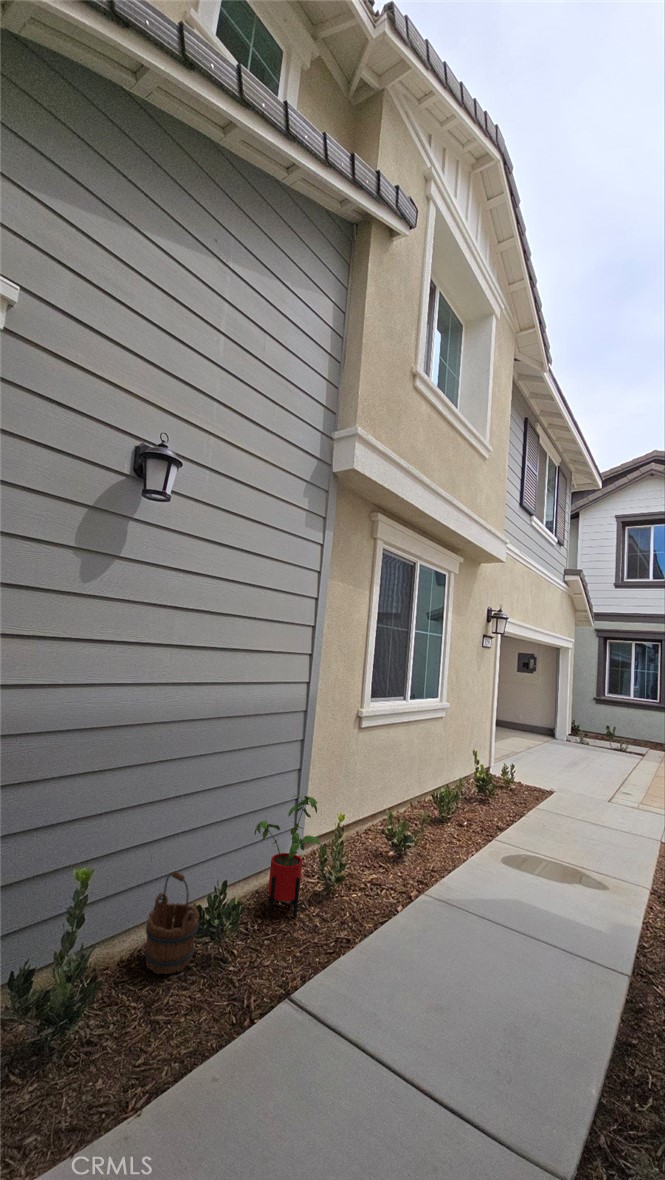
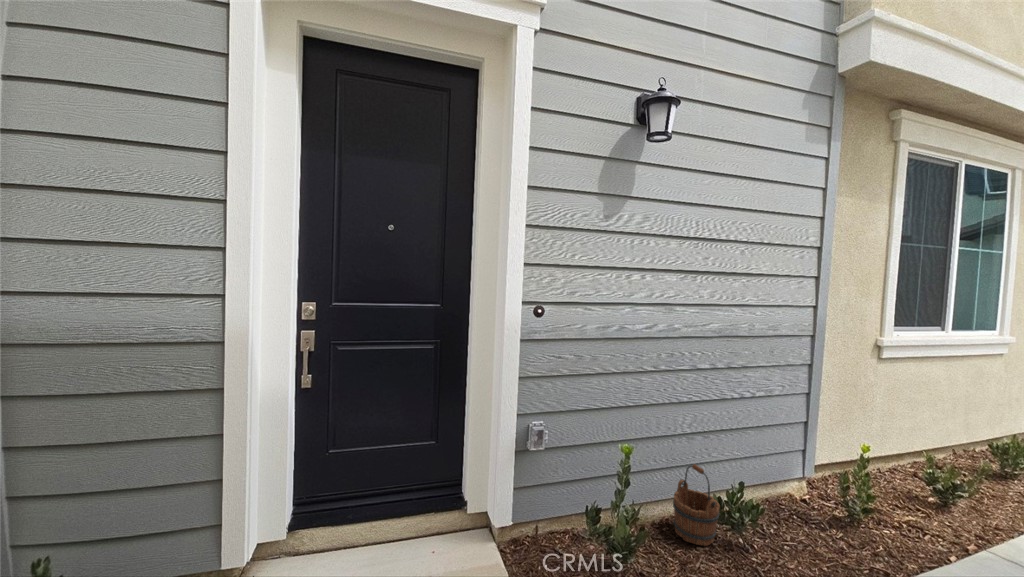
house plant: present [255,795,320,918] -> none [764,419,846,533]

